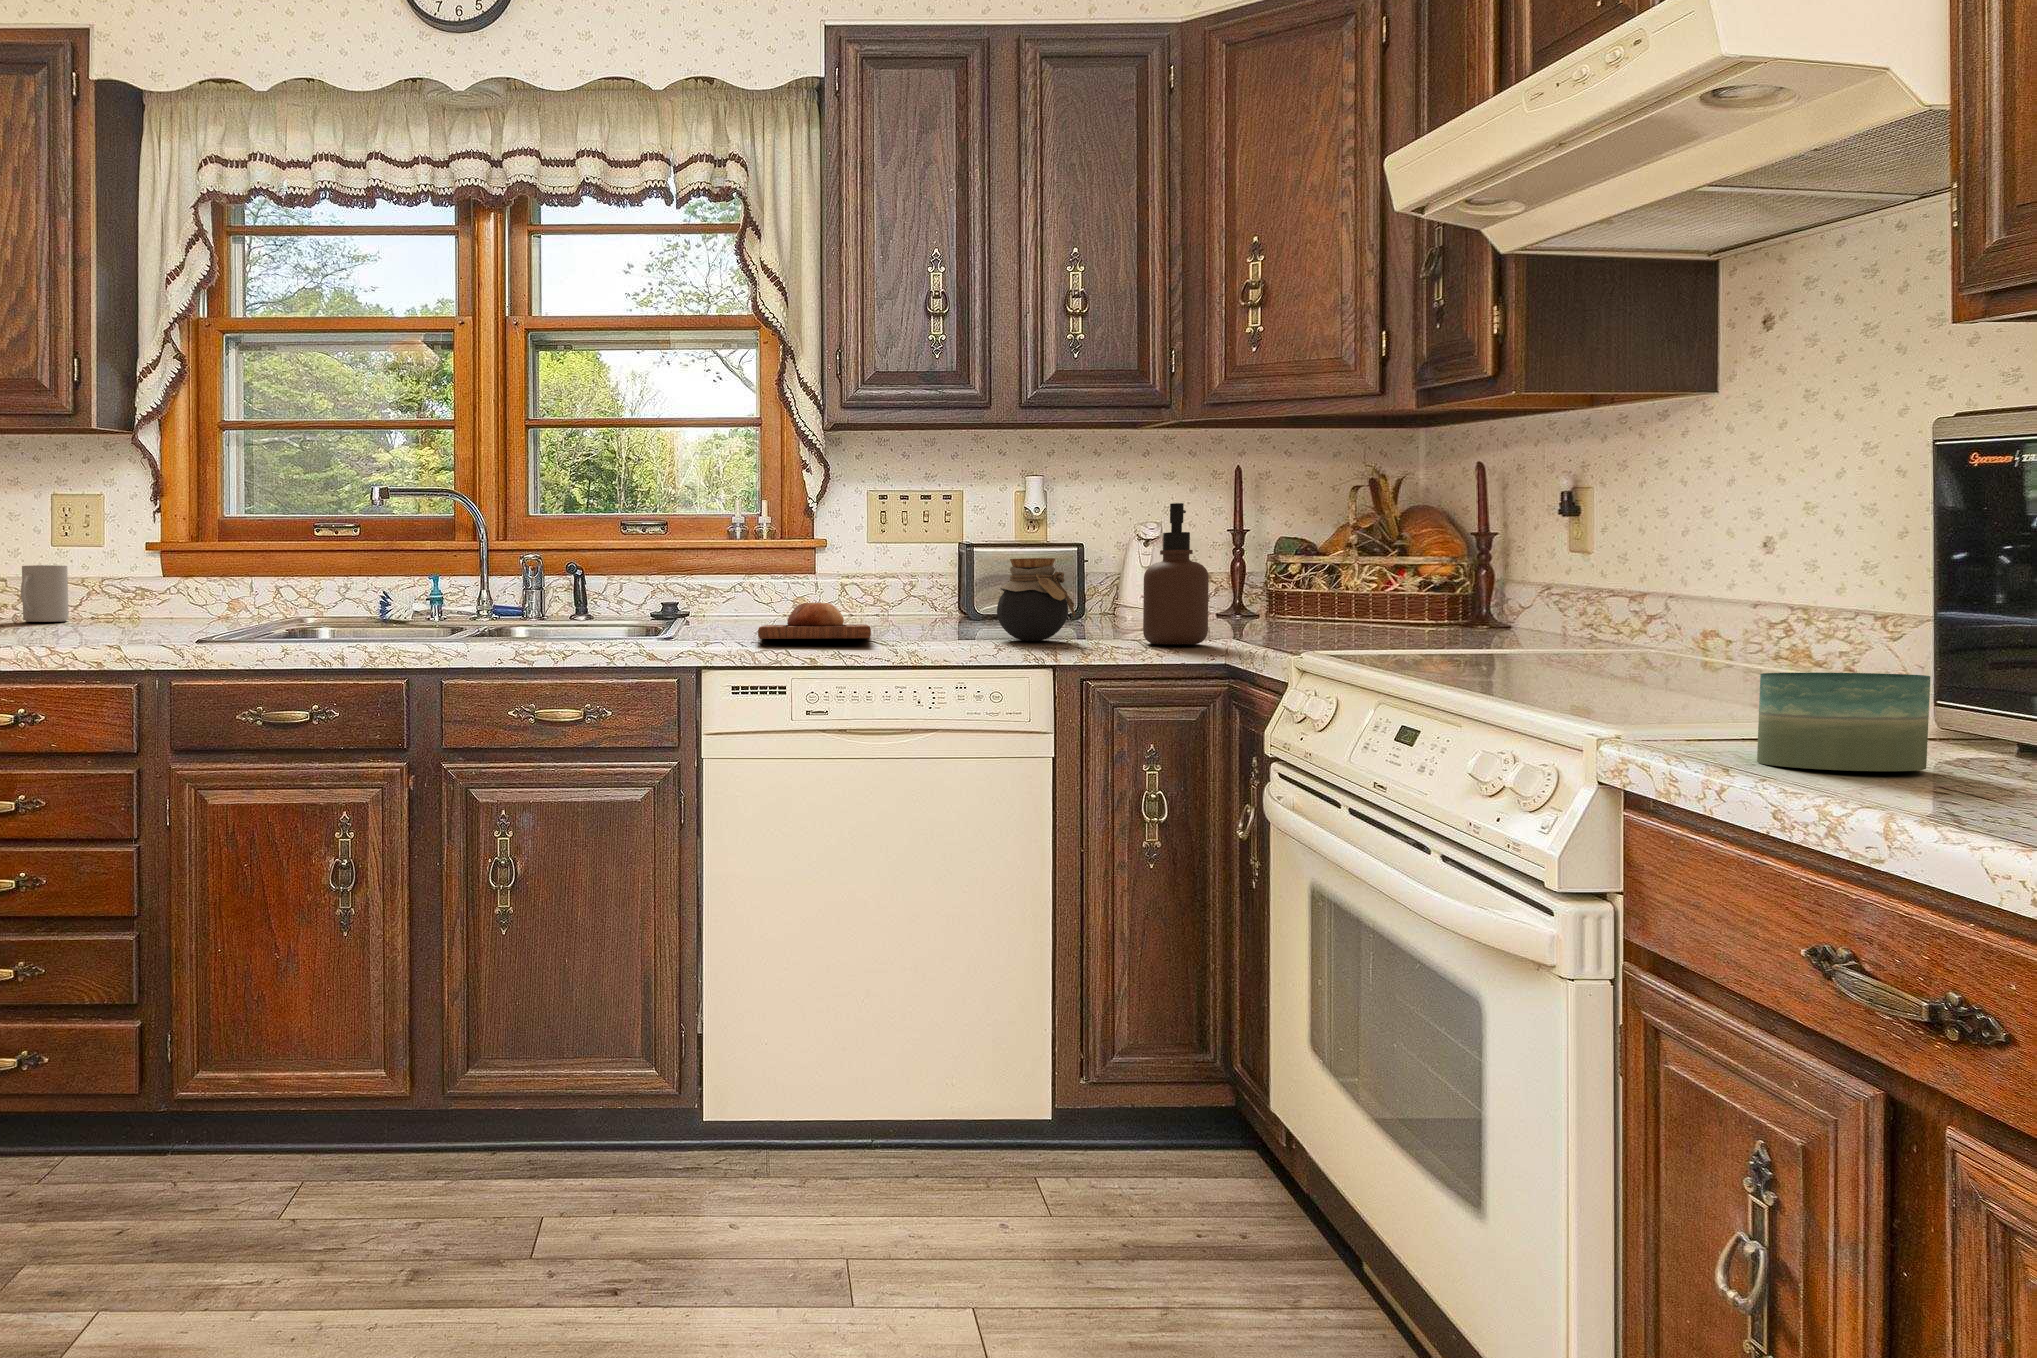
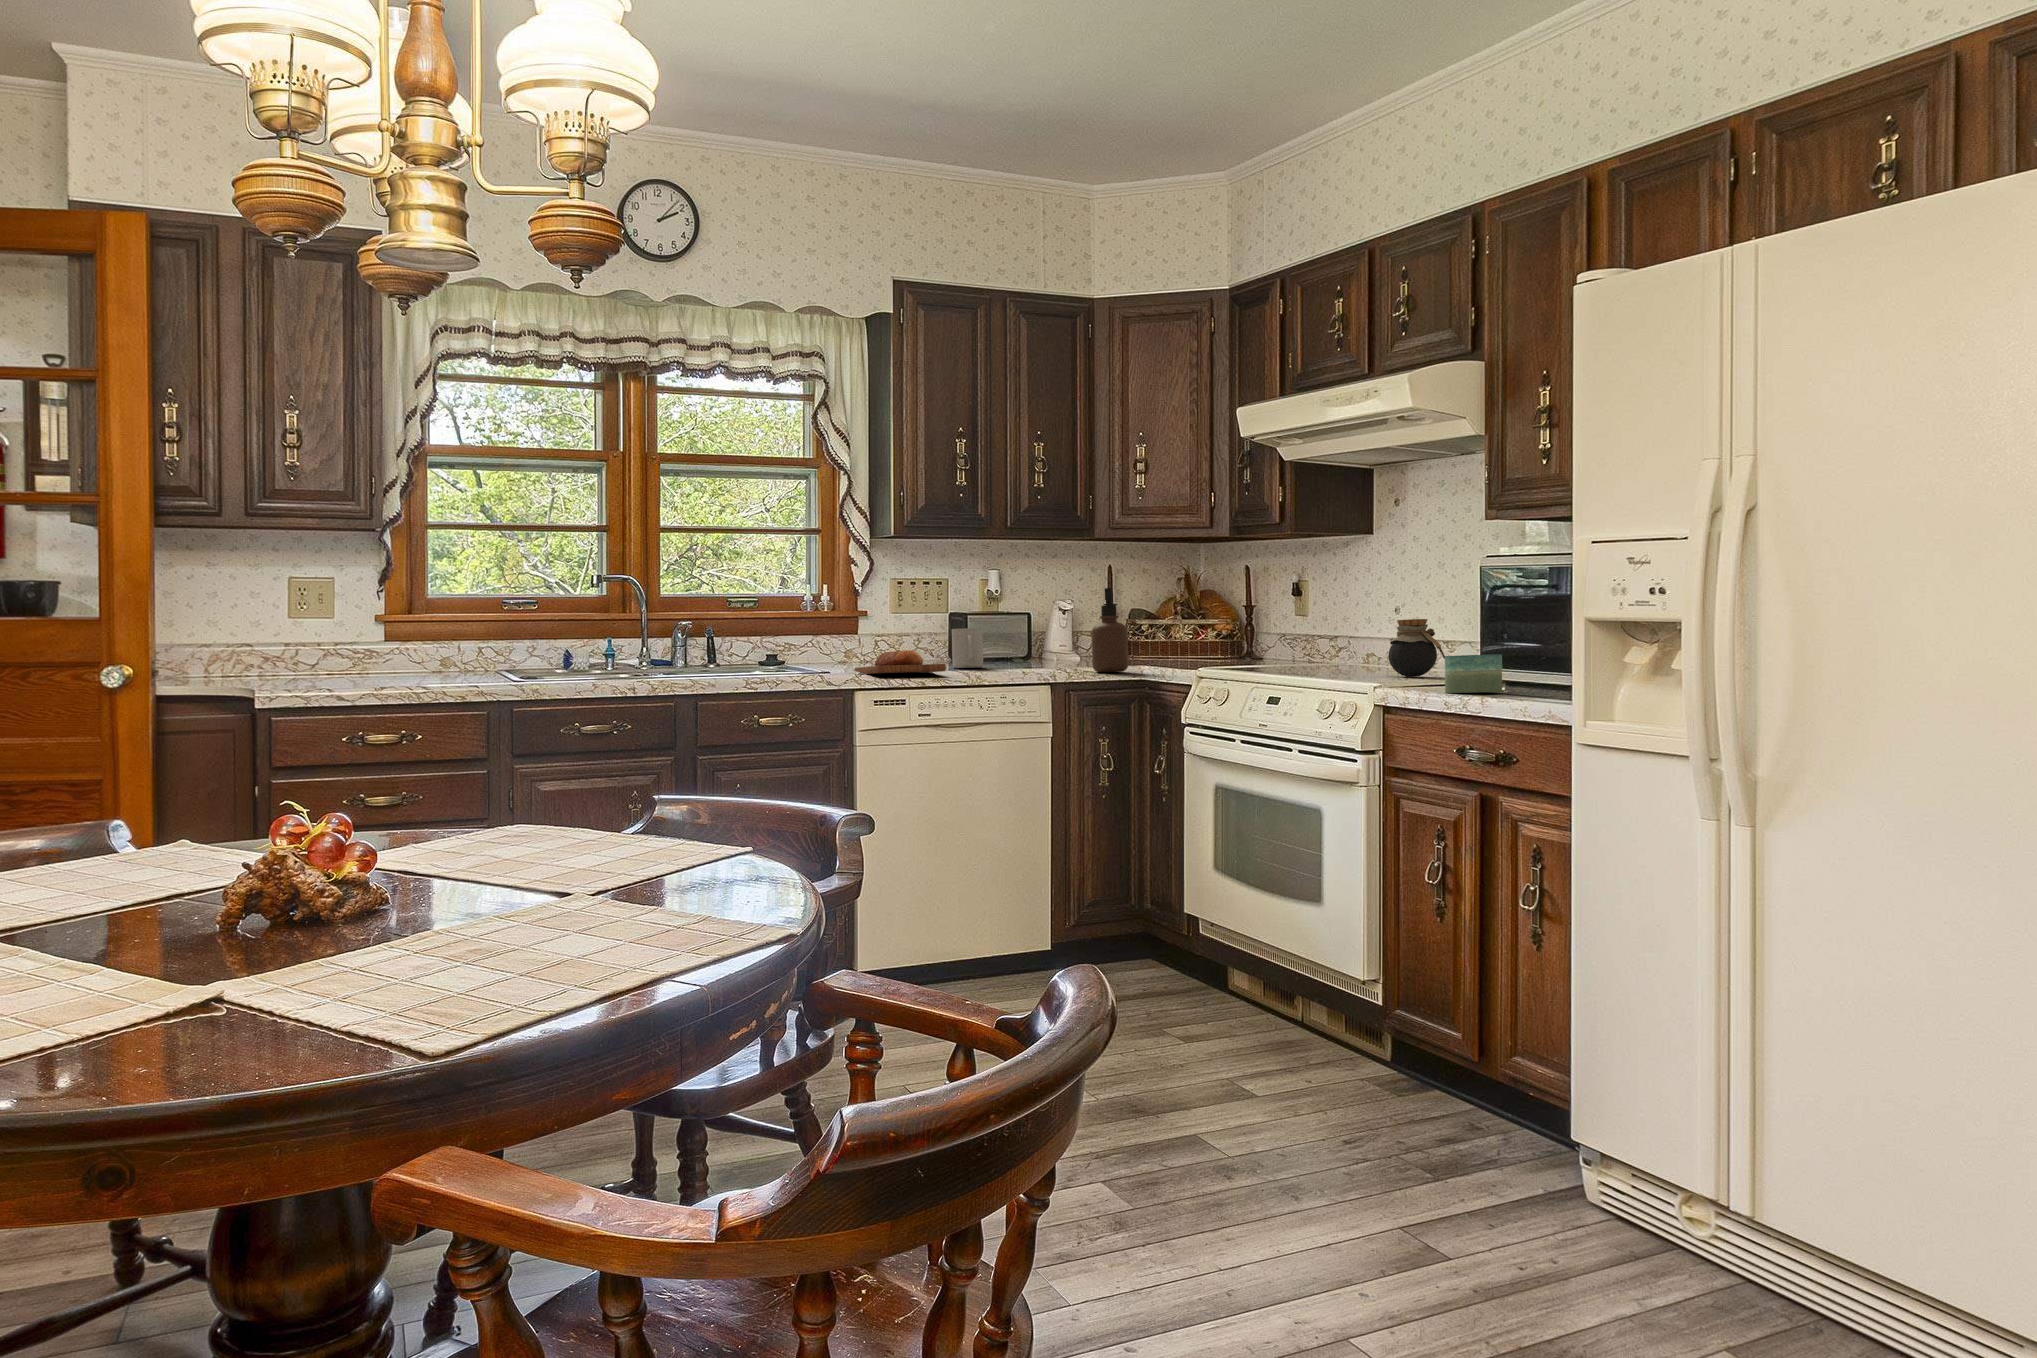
jar: present [997,558,1076,641] -> present [1389,619,1445,677]
mug: present [21,565,69,622] -> present [952,628,983,668]

